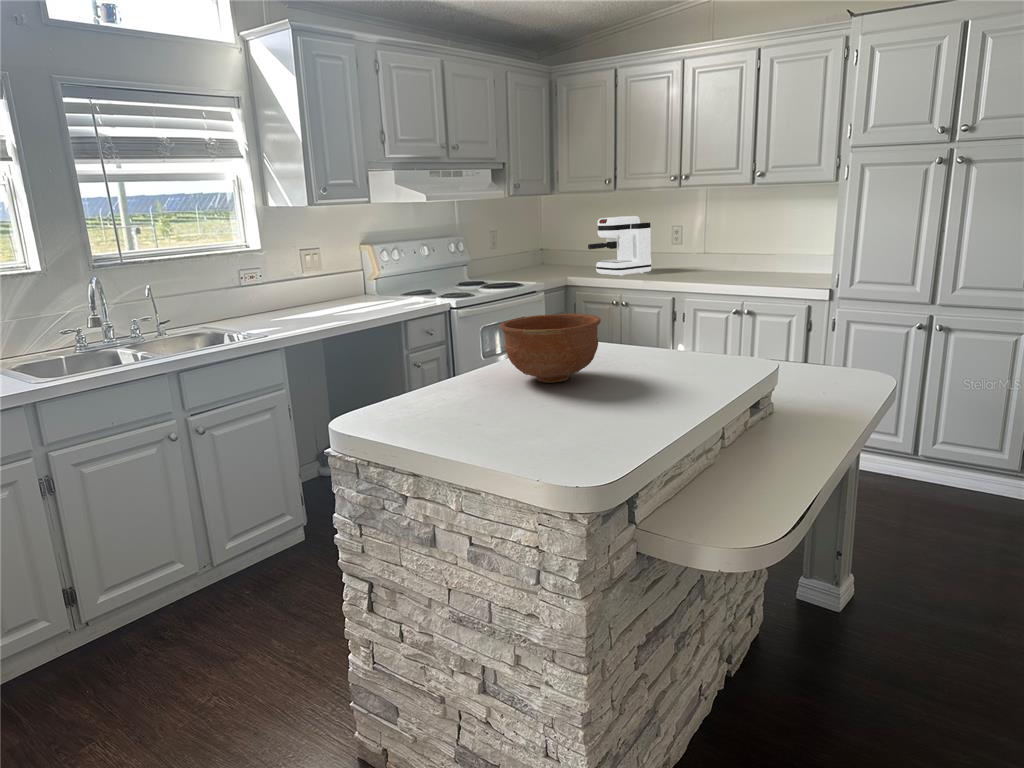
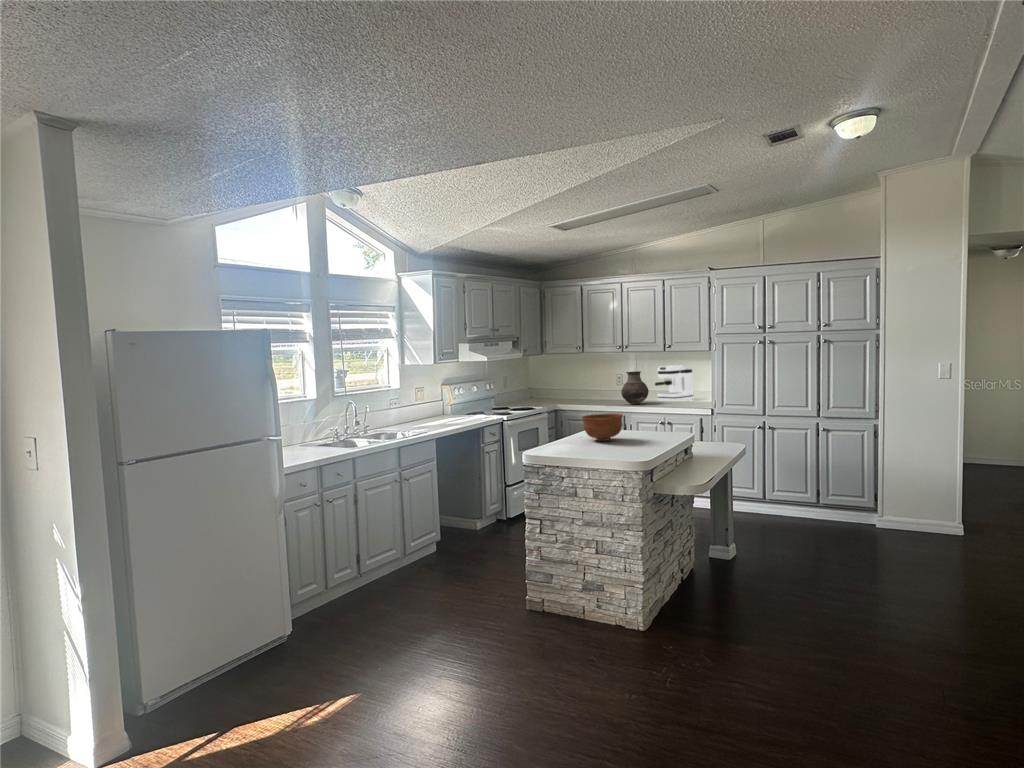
coffee maker: present [588,216,651,276] -> present [655,365,693,402]
vase: none [668,222,715,279] -> present [621,371,649,404]

